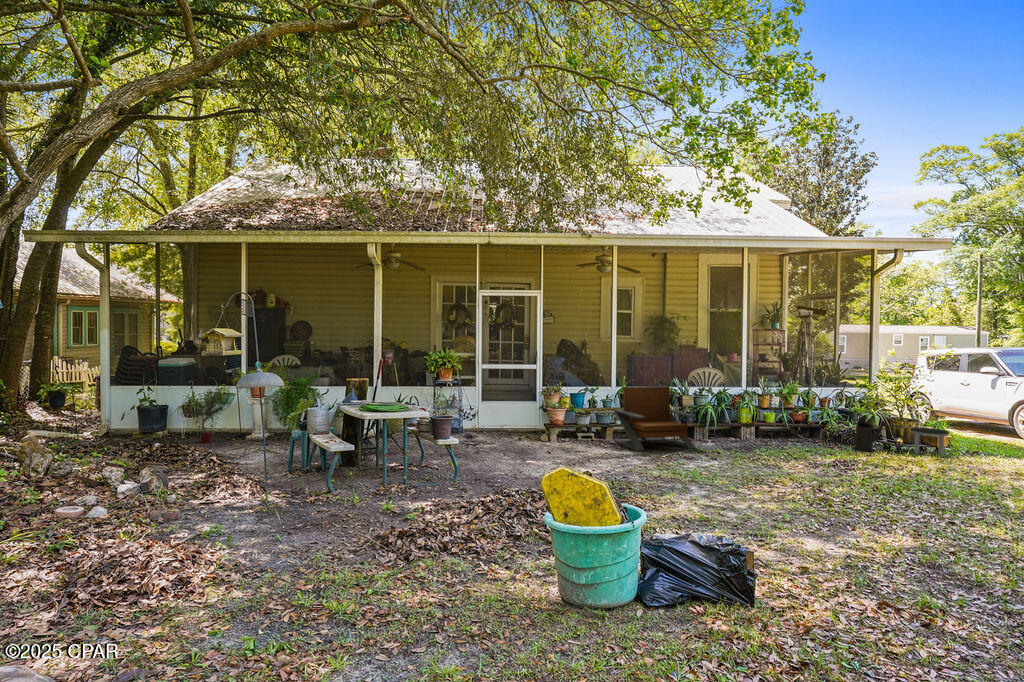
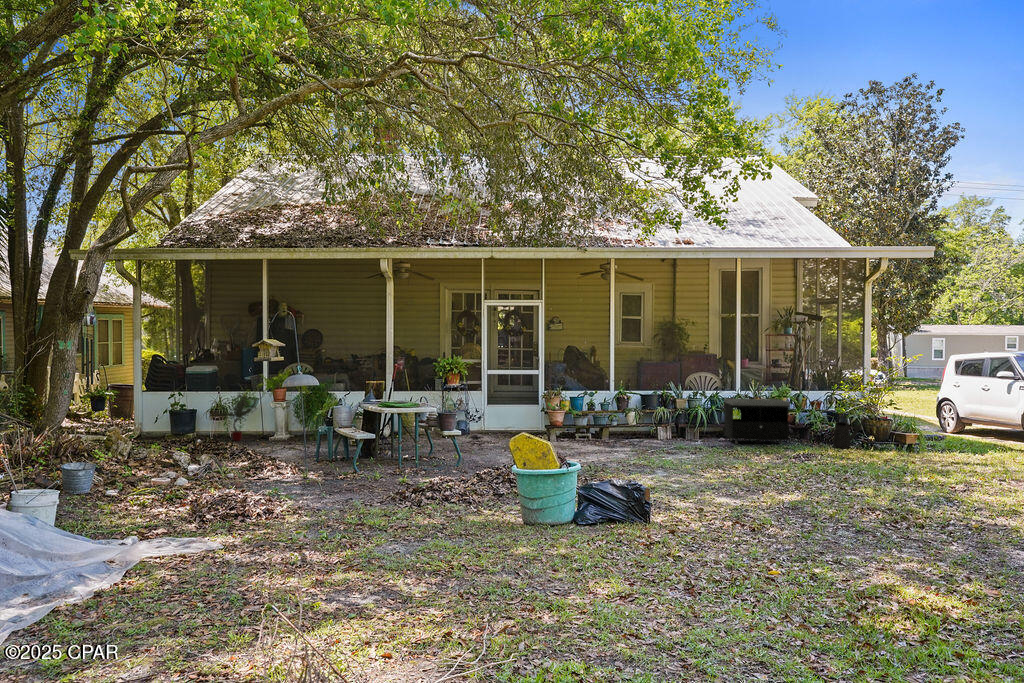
lounge chair: present [614,386,696,451] -> none [609,389,683,448]
storage bench: none [733,396,807,446] -> present [724,399,790,444]
round table: present [910,427,949,457] -> none [884,426,917,452]

